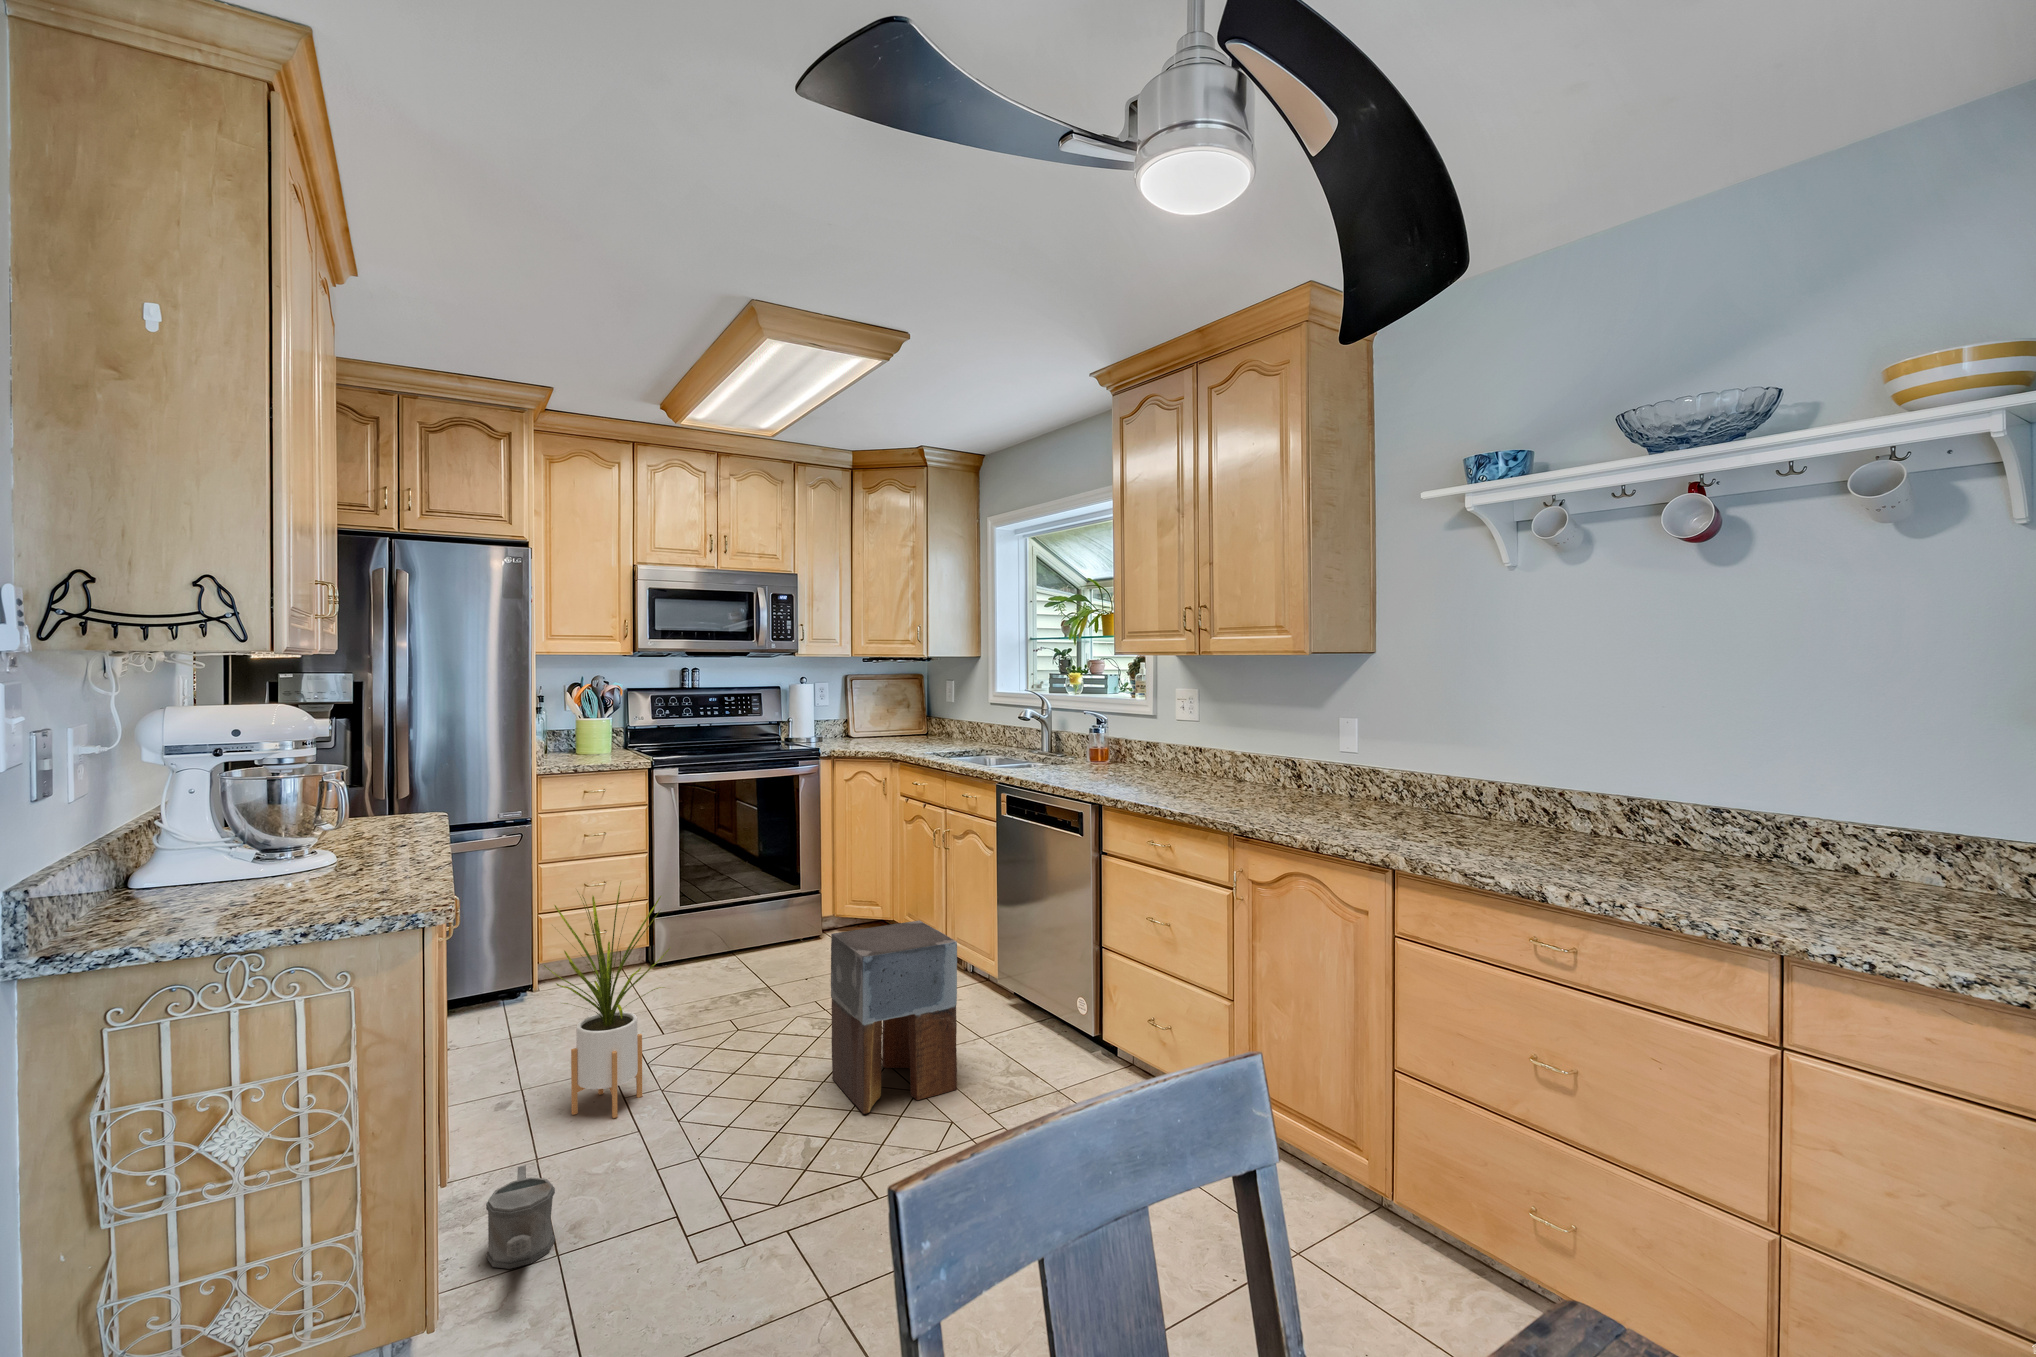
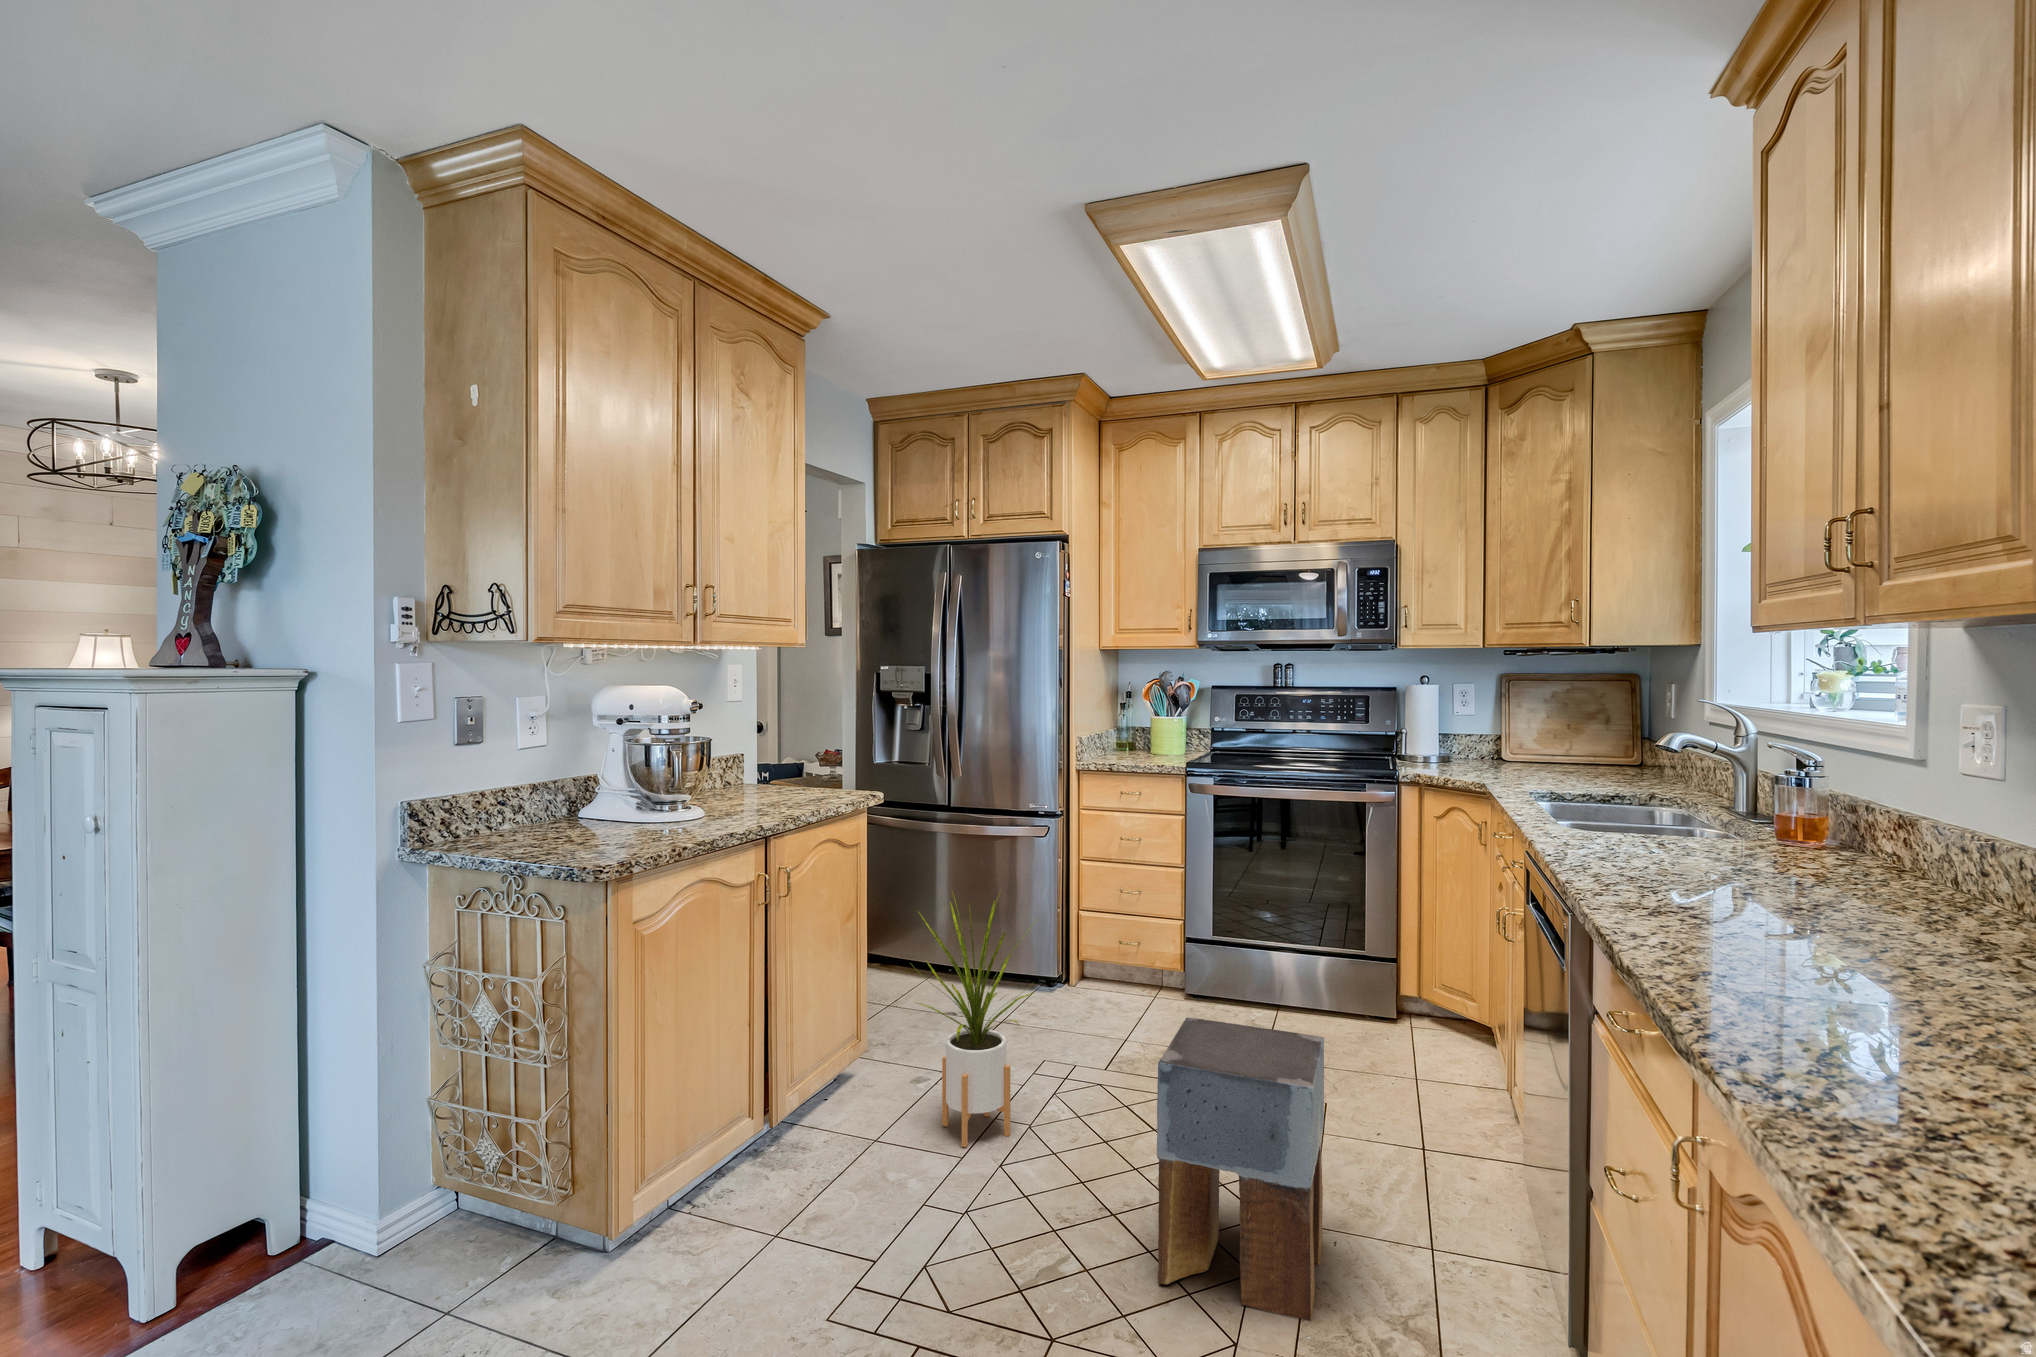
watering can: present [486,1165,555,1269] -> none [678,1154,799,1257]

